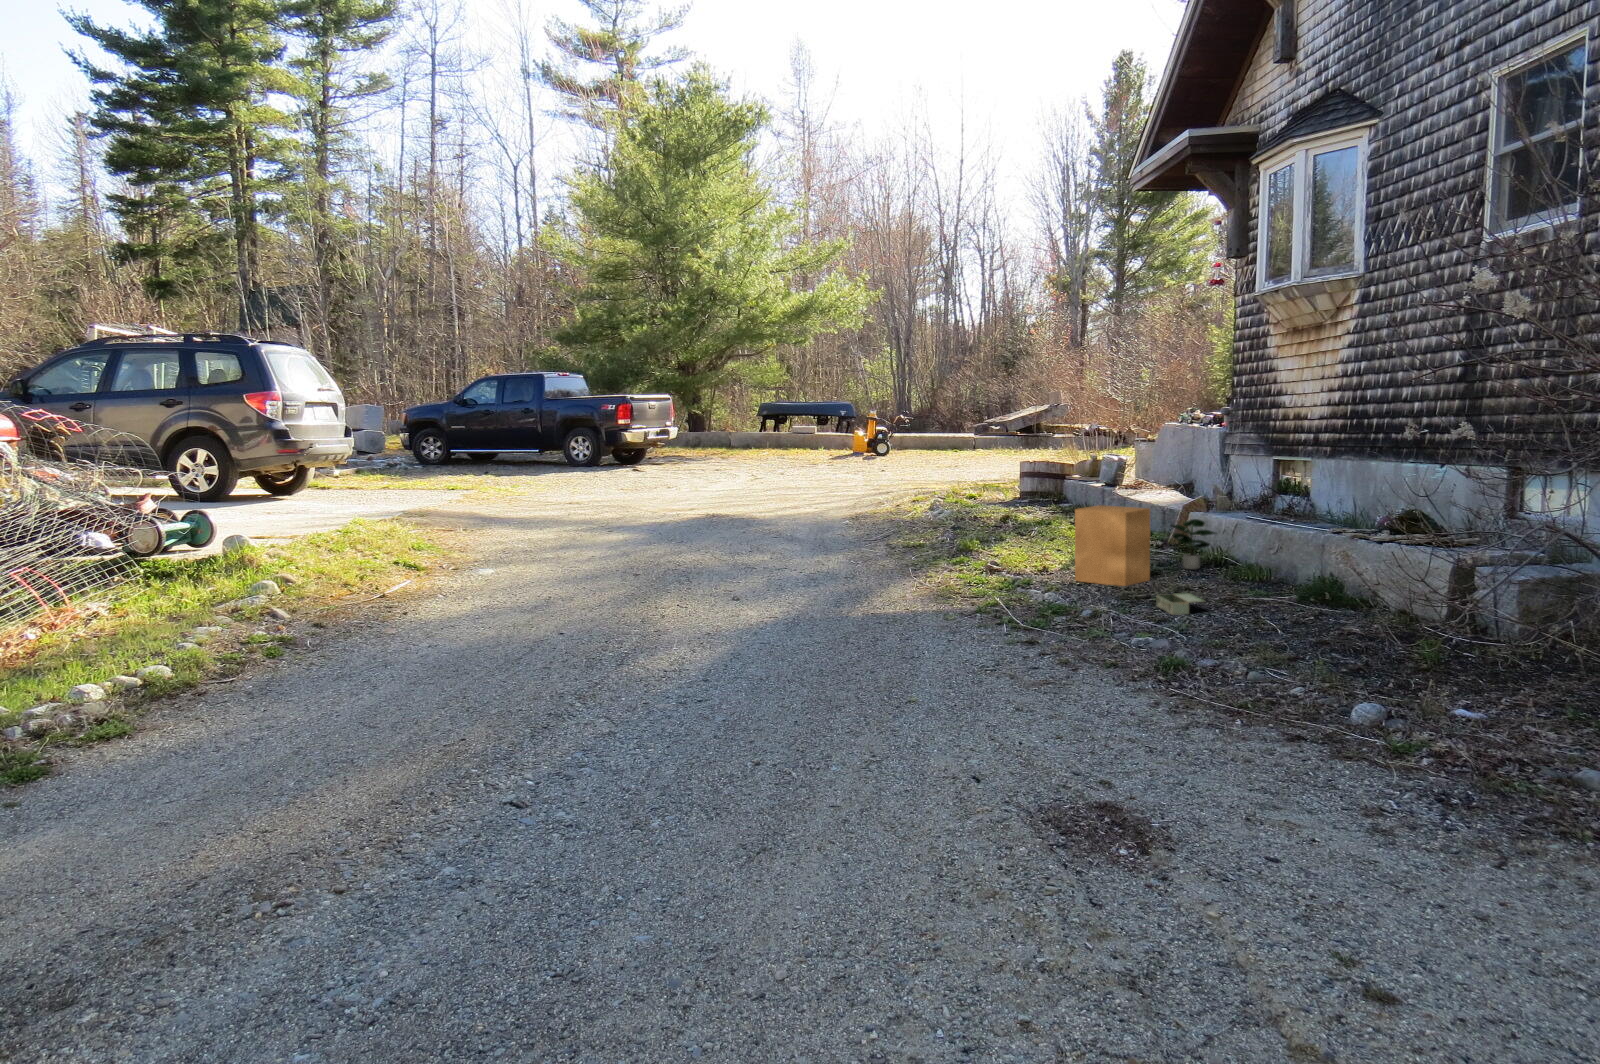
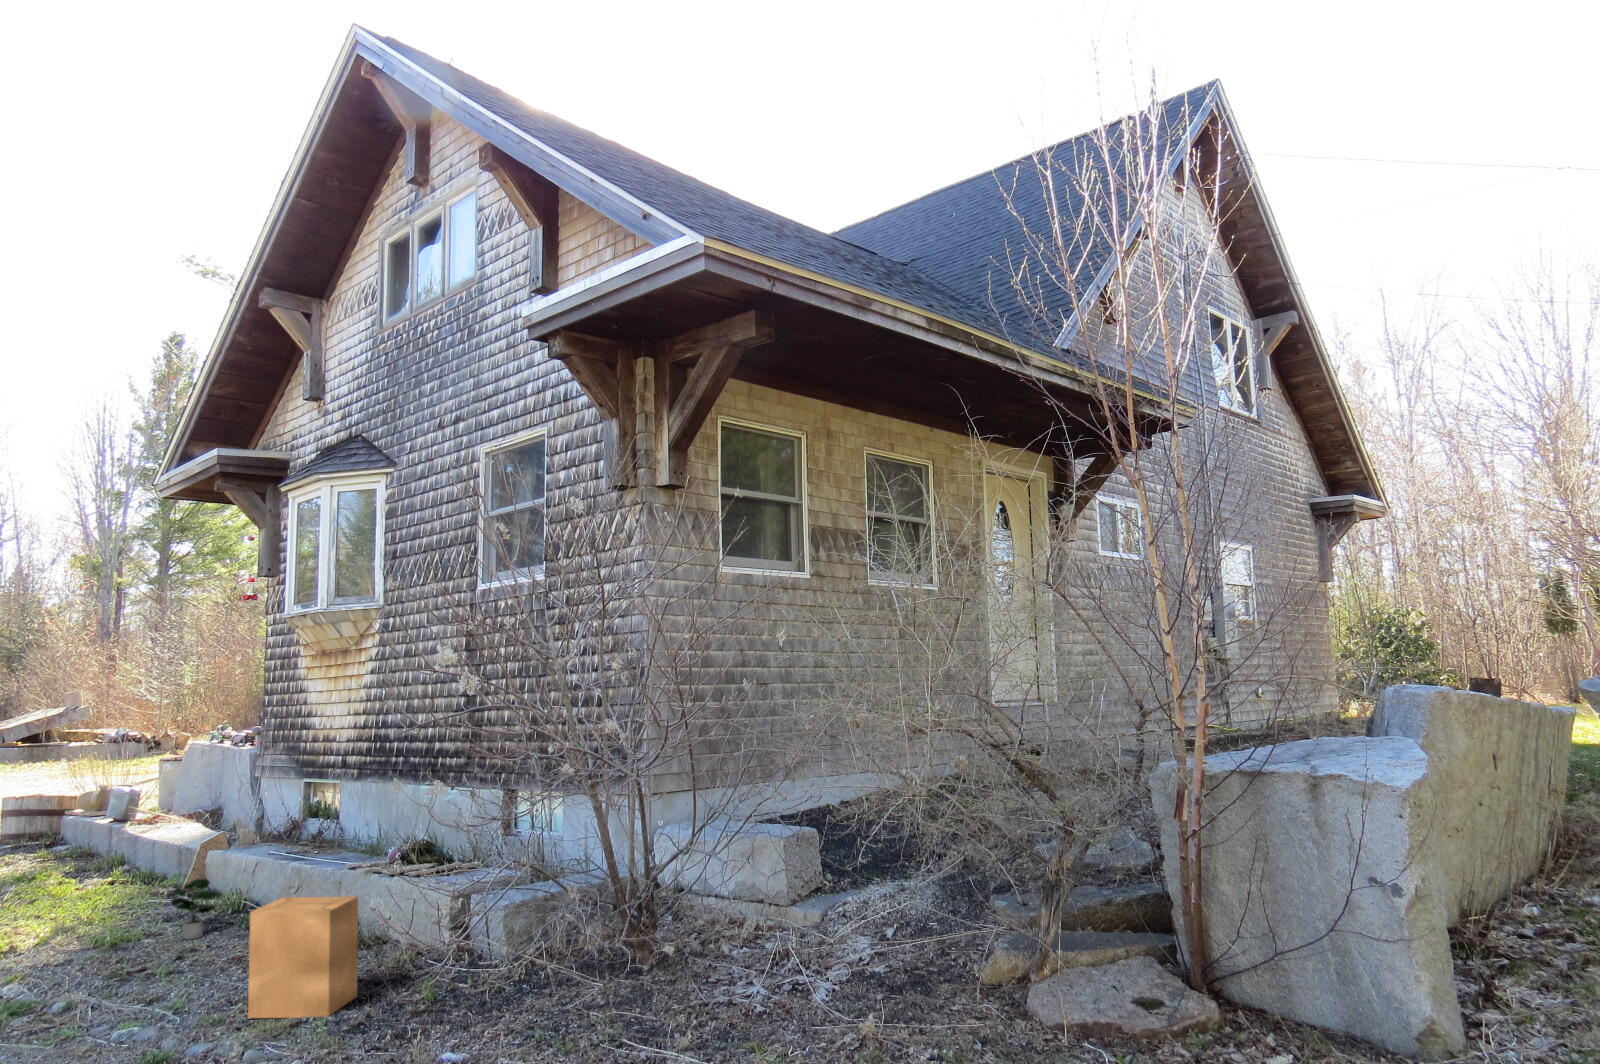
cardboard box: present [1075,505,1150,586] -> present [248,896,358,1018]
toolbox: present [1157,593,1205,615] -> none [131,990,190,1027]

